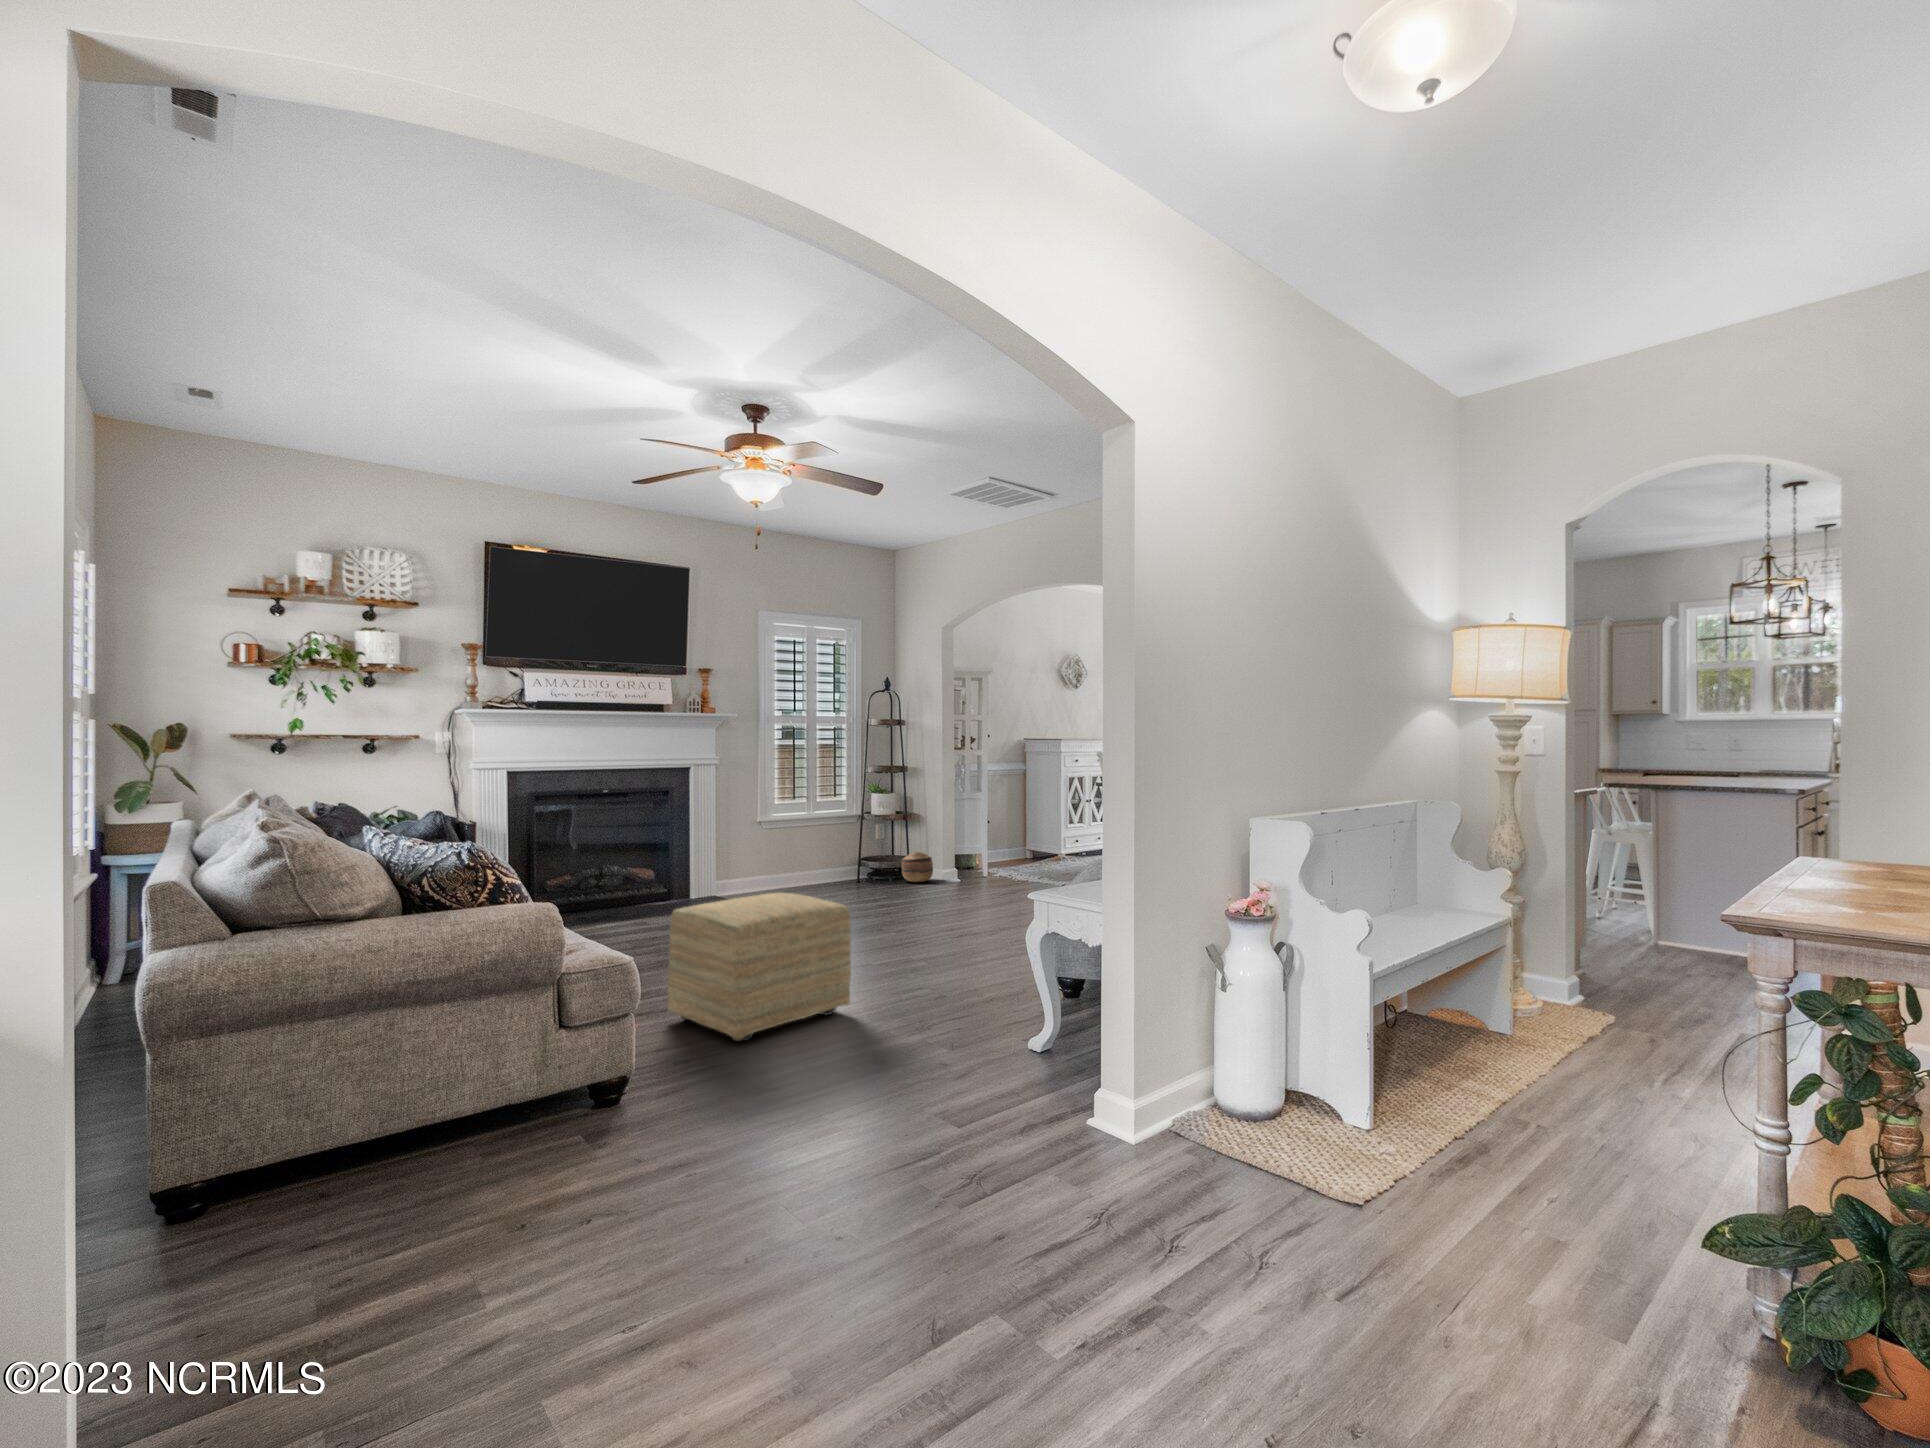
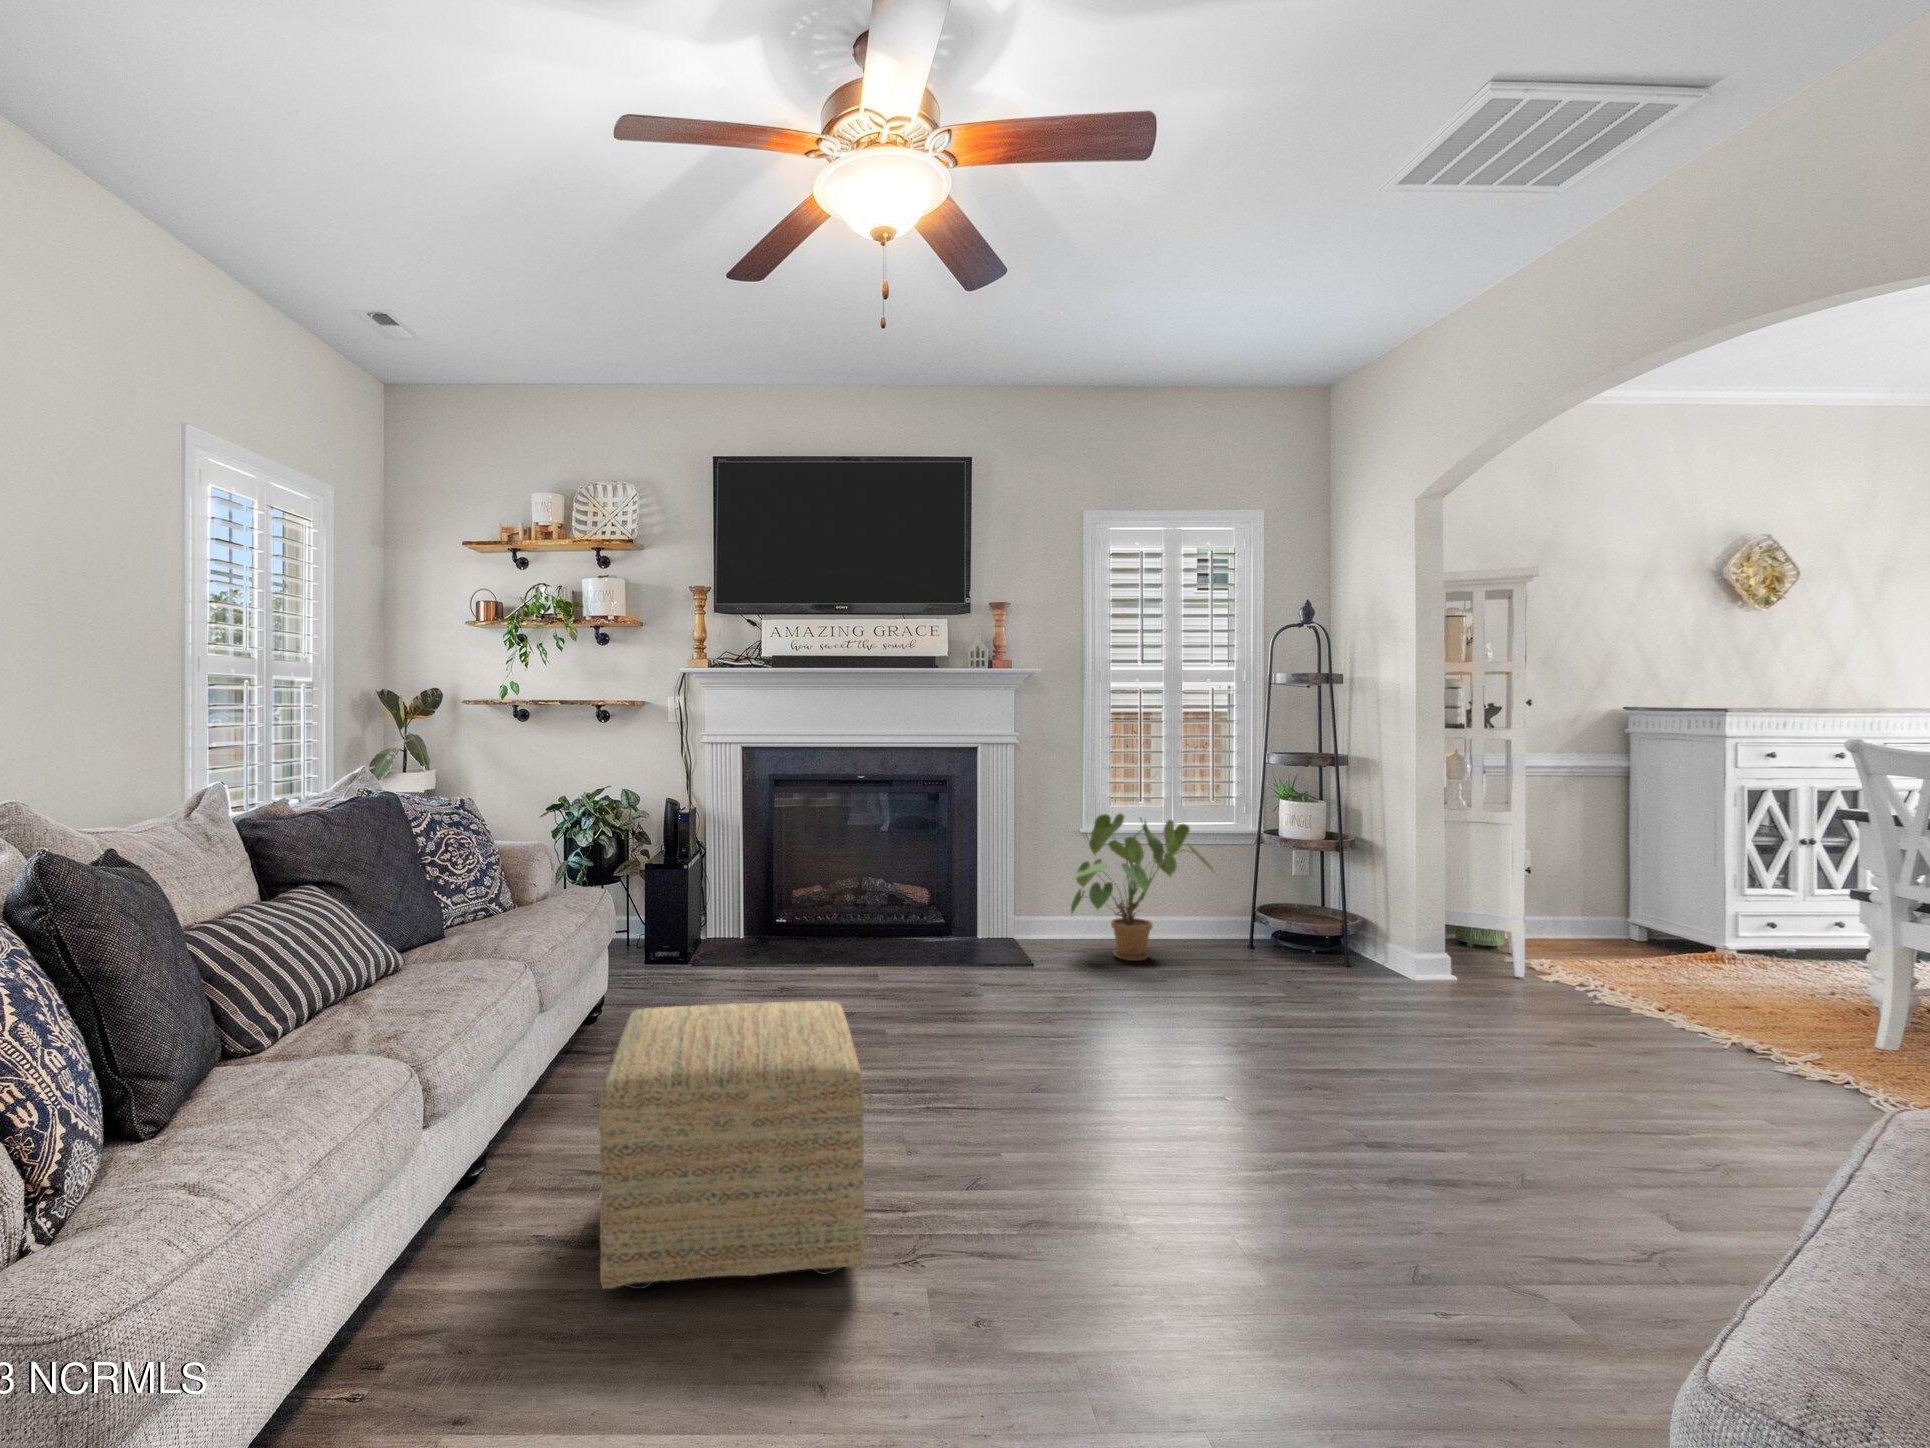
house plant: none [758,806,849,896] -> present [1071,814,1213,961]
basket: present [902,852,933,882] -> none [1324,912,1386,968]

